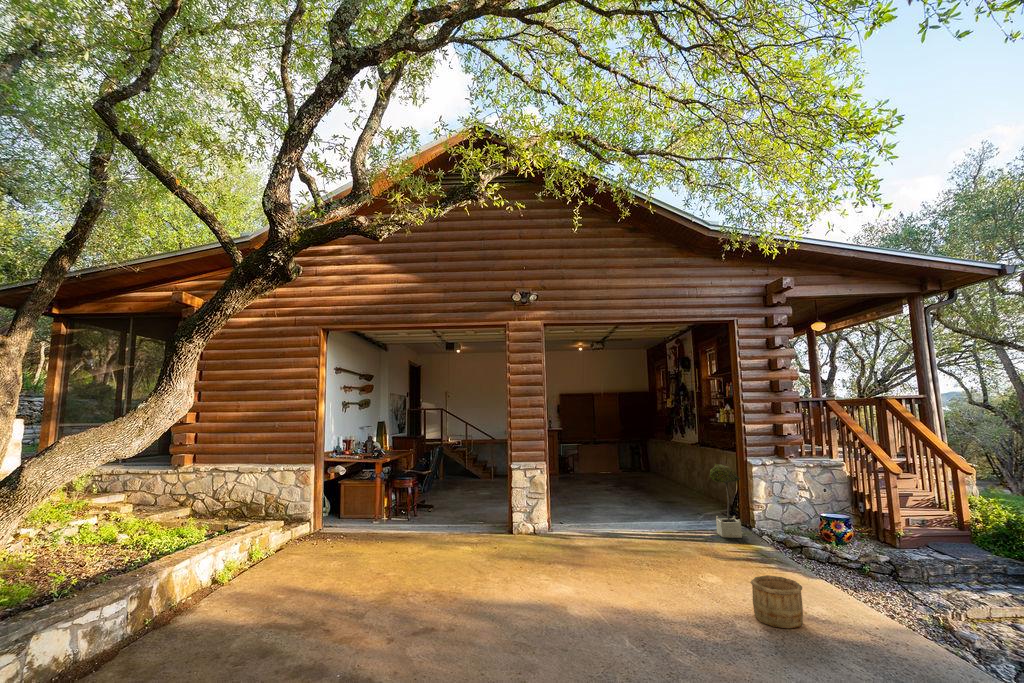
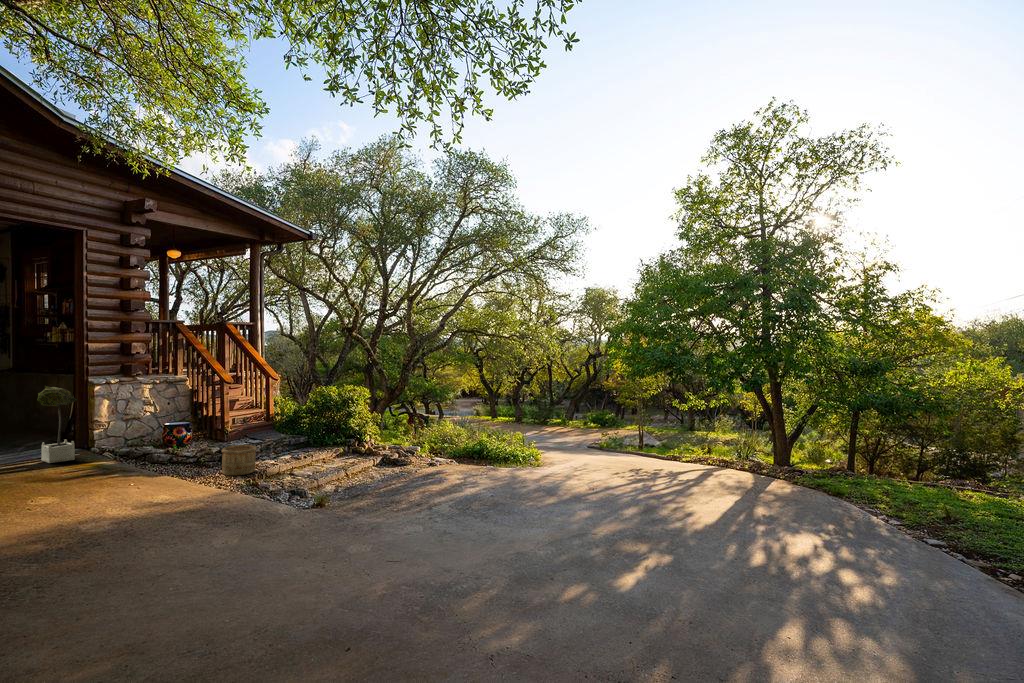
wooden bucket: present [750,575,803,628] -> present [222,445,257,476]

